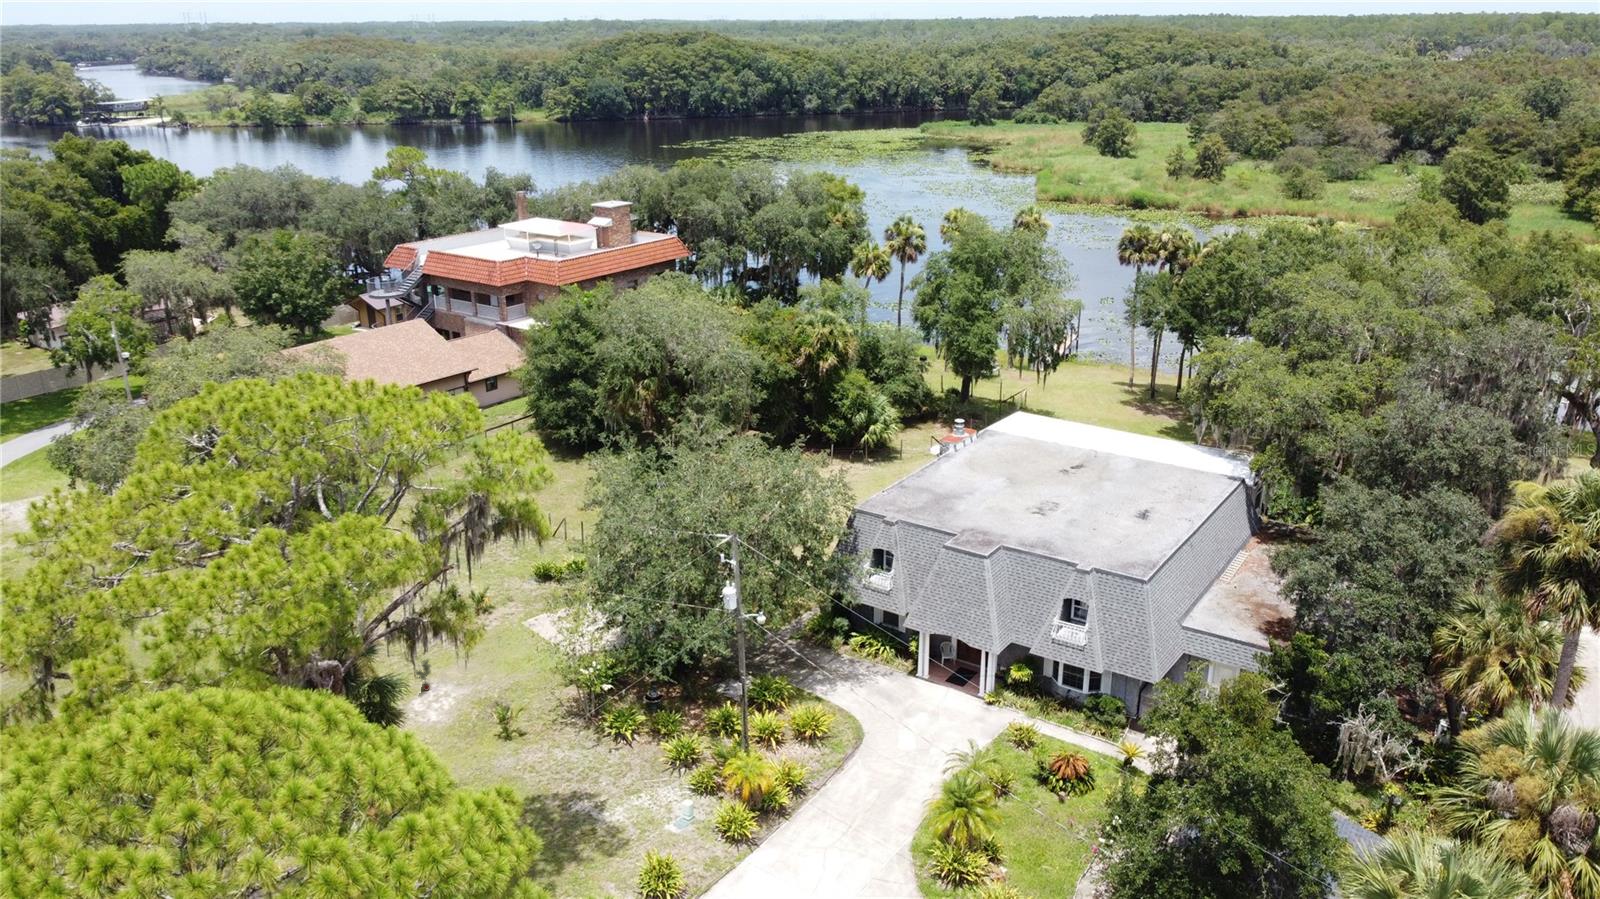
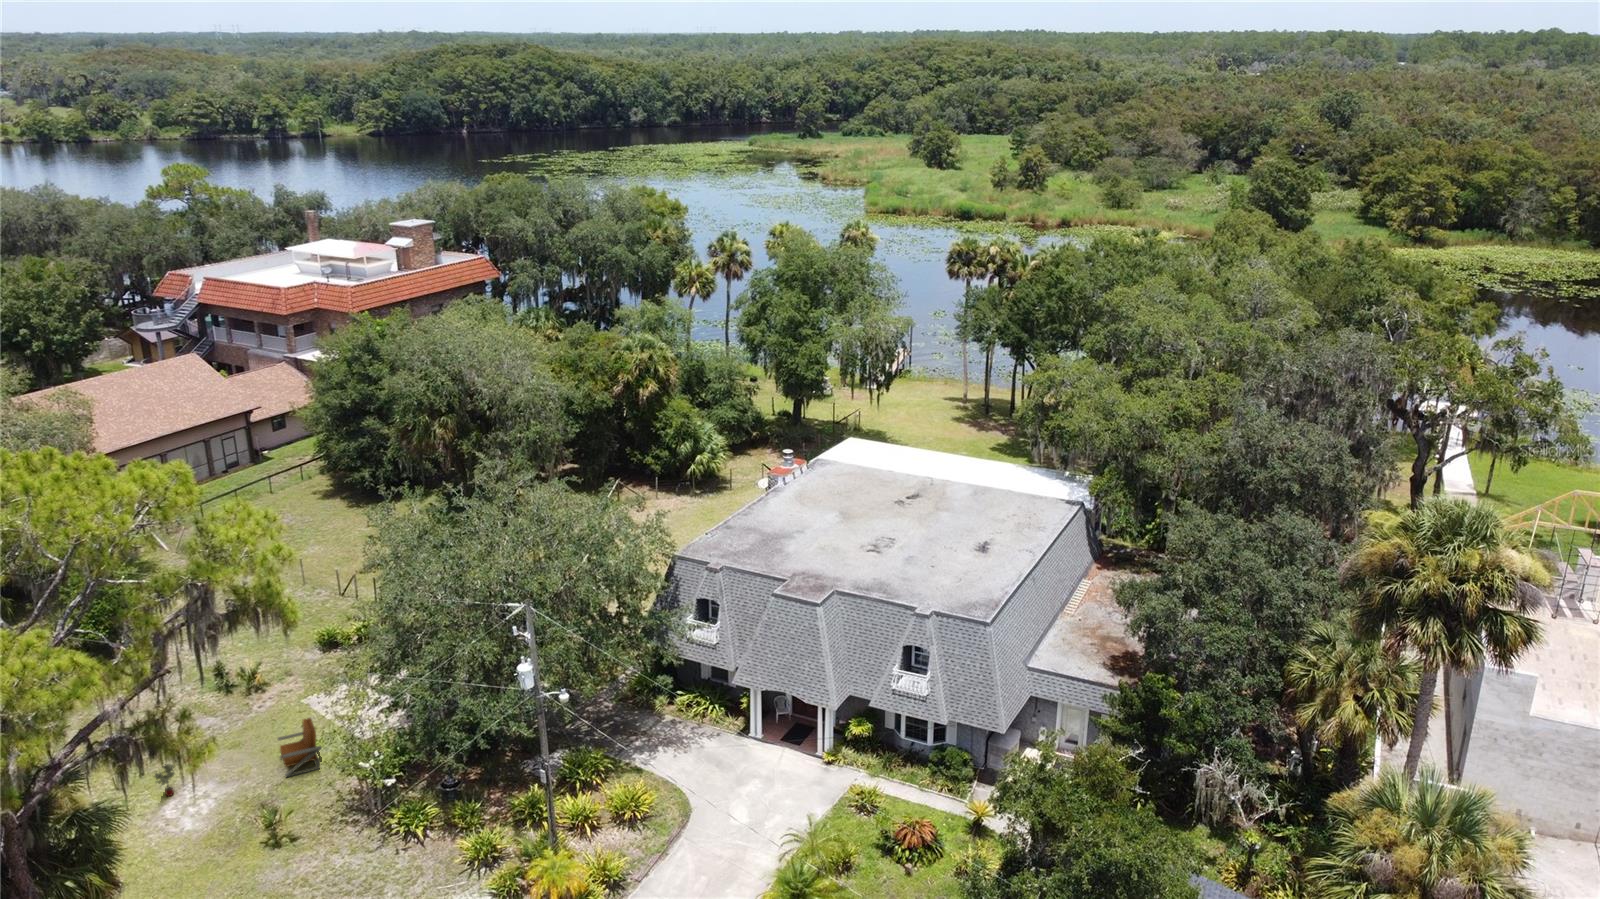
lounge chair: none [512,633,549,682] -> present [277,718,322,777]

